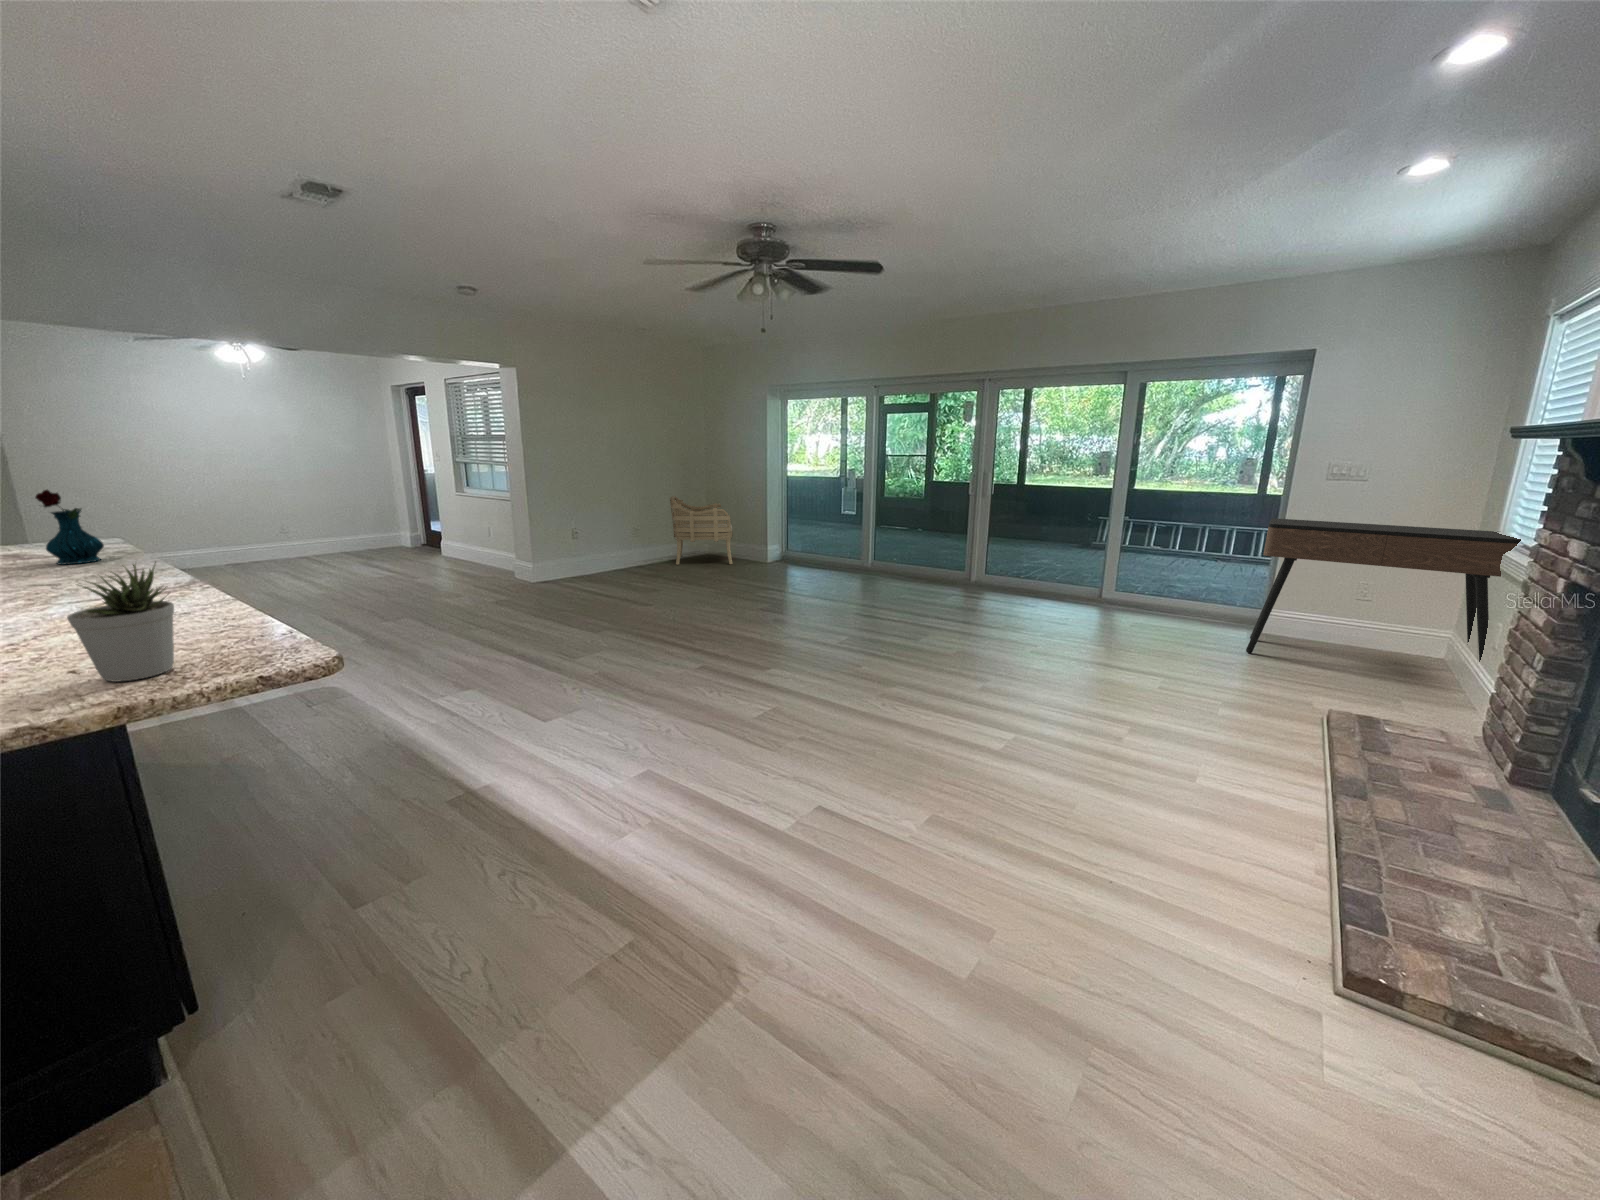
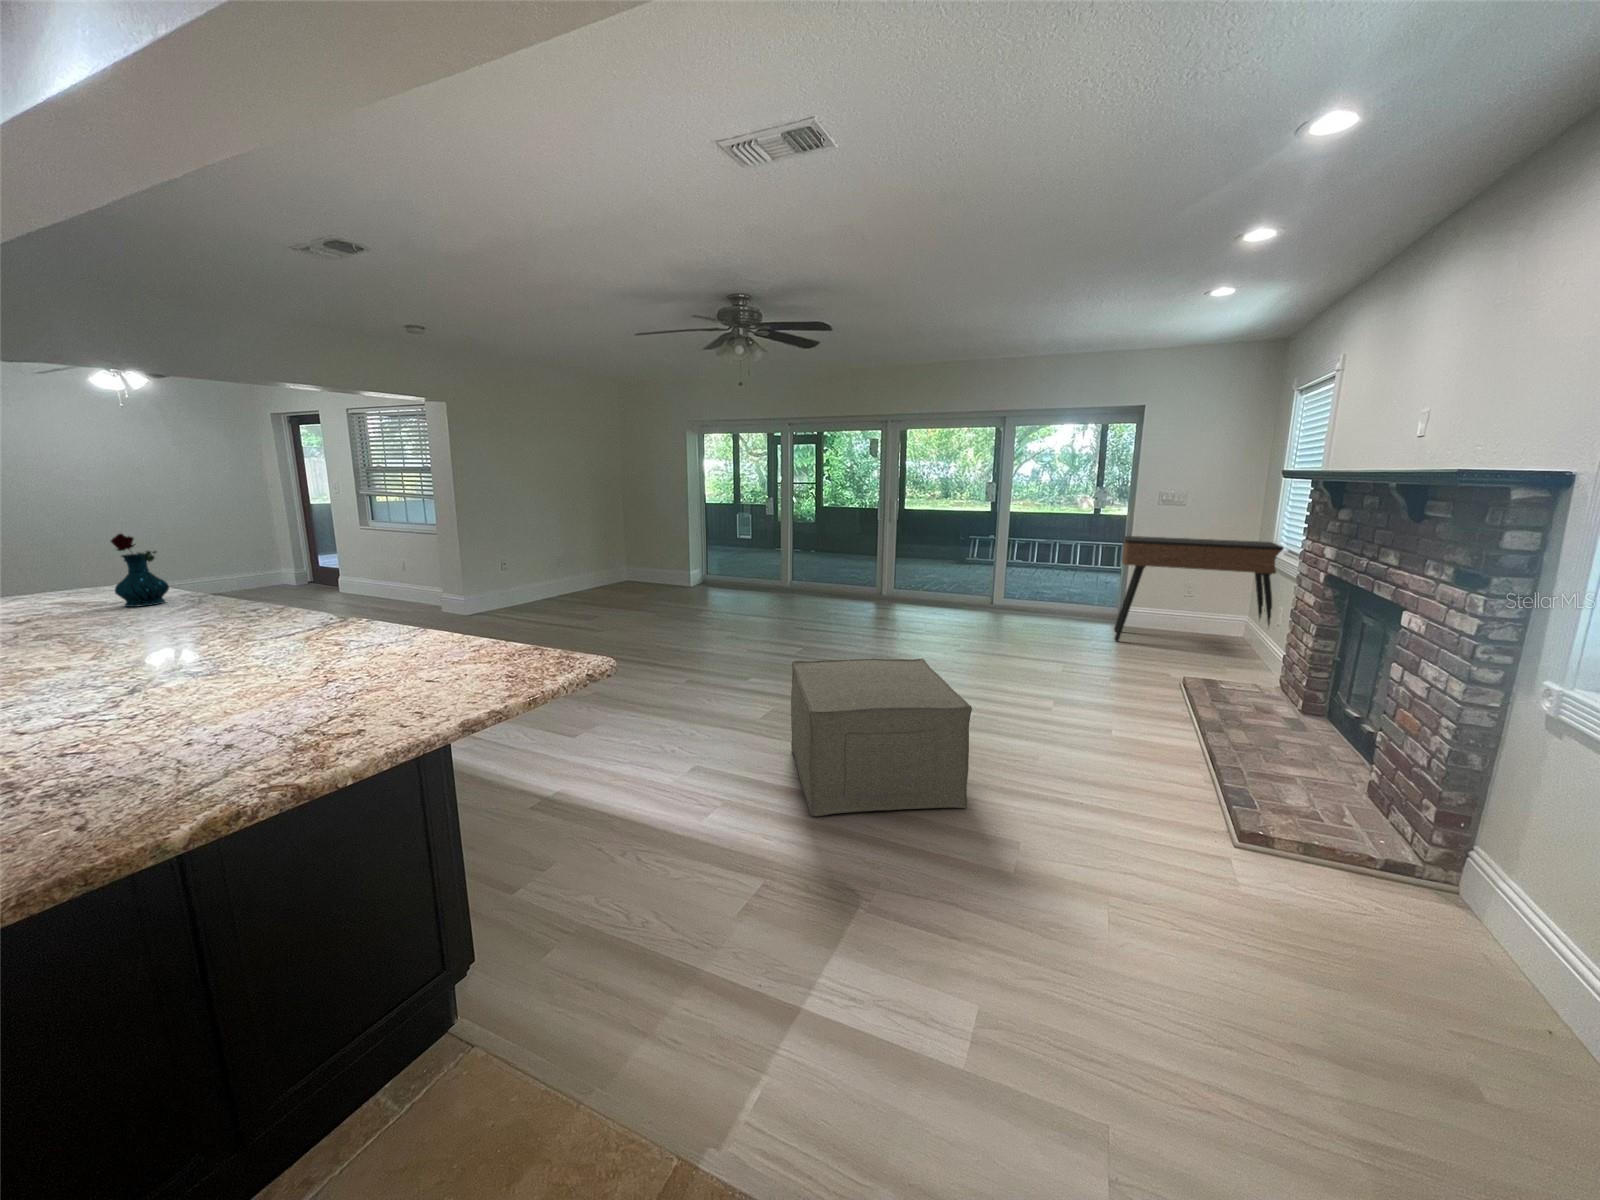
armchair: present [670,496,733,565] -> none [596,526,662,593]
potted plant: present [67,564,174,682] -> none [433,586,499,681]
ottoman: none [739,658,956,869] -> present [791,659,972,816]

